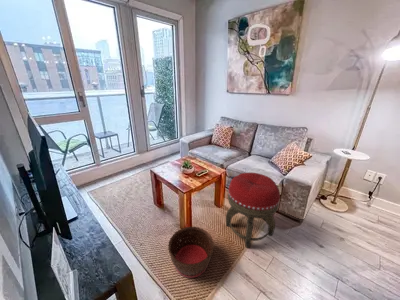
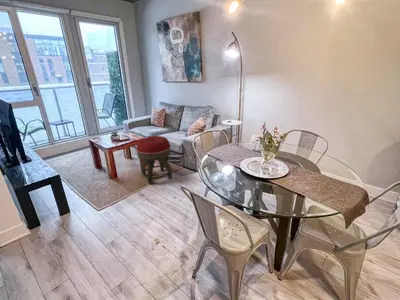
basket: present [168,227,214,278] -> none [91,171,122,197]

